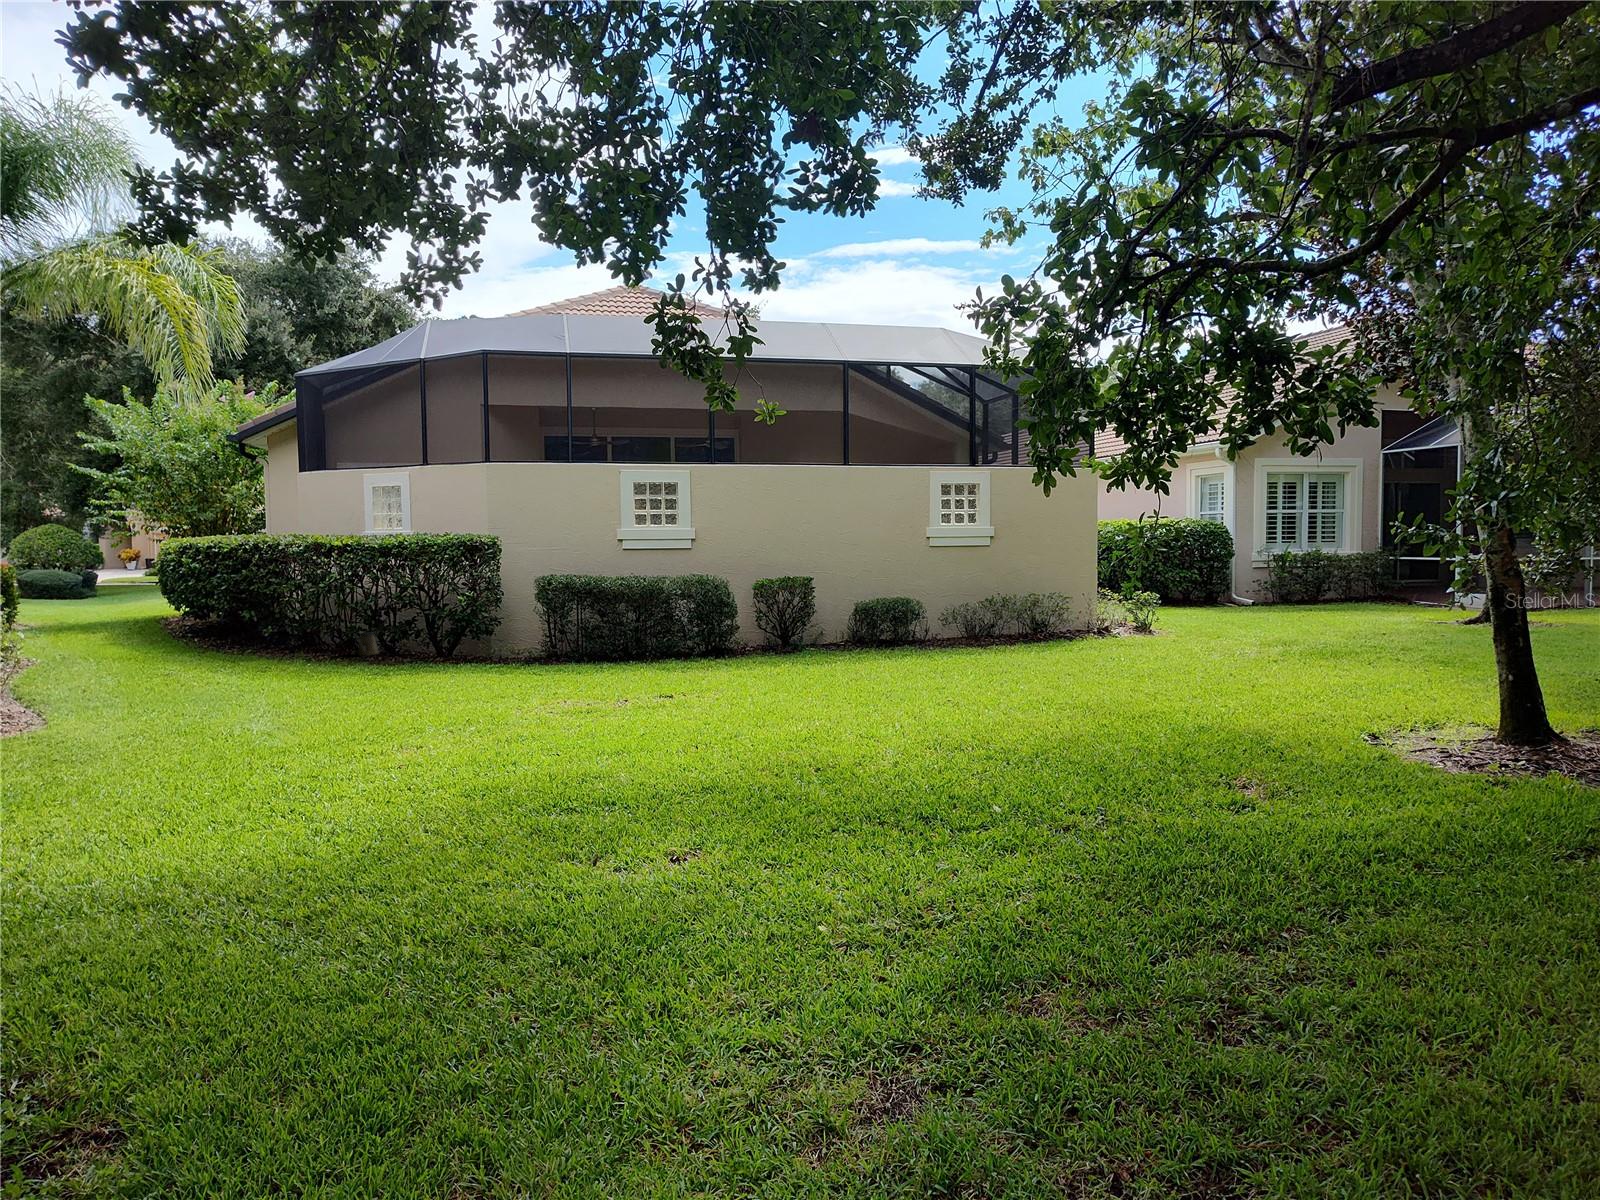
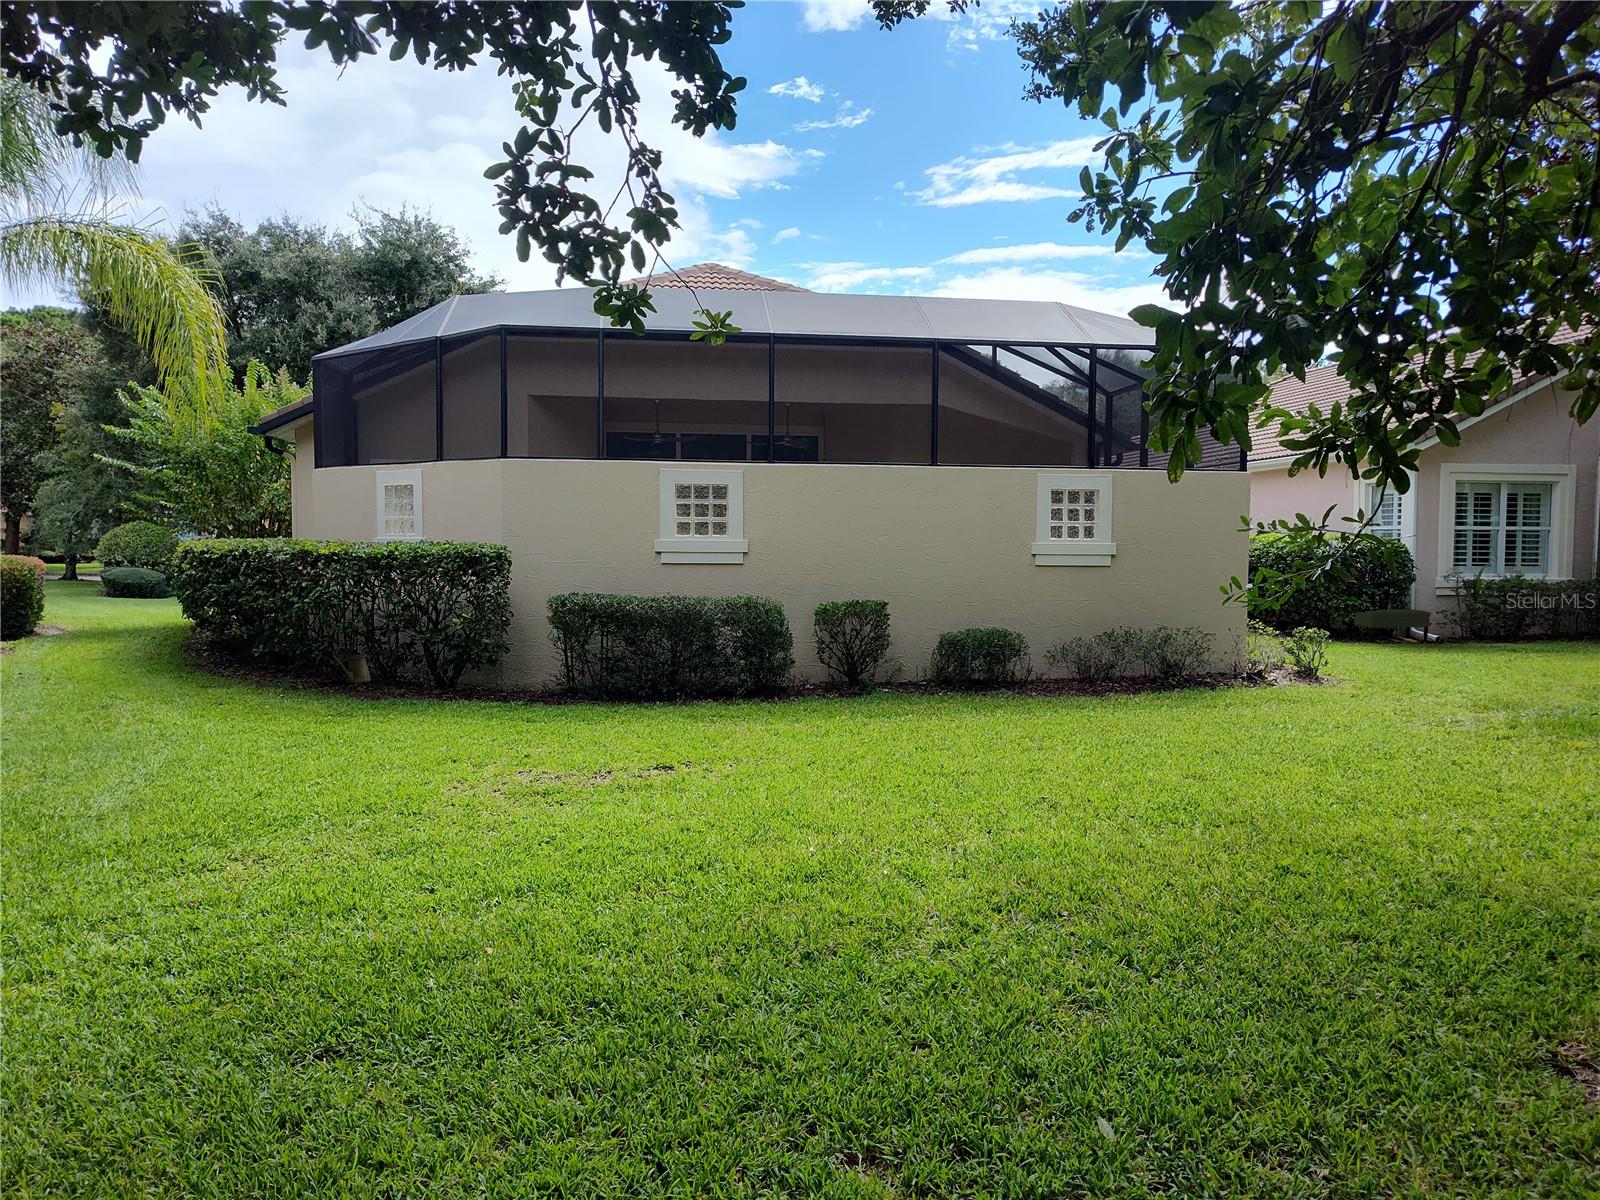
bench: none [1191,580,1249,607] -> present [1354,609,1431,642]

